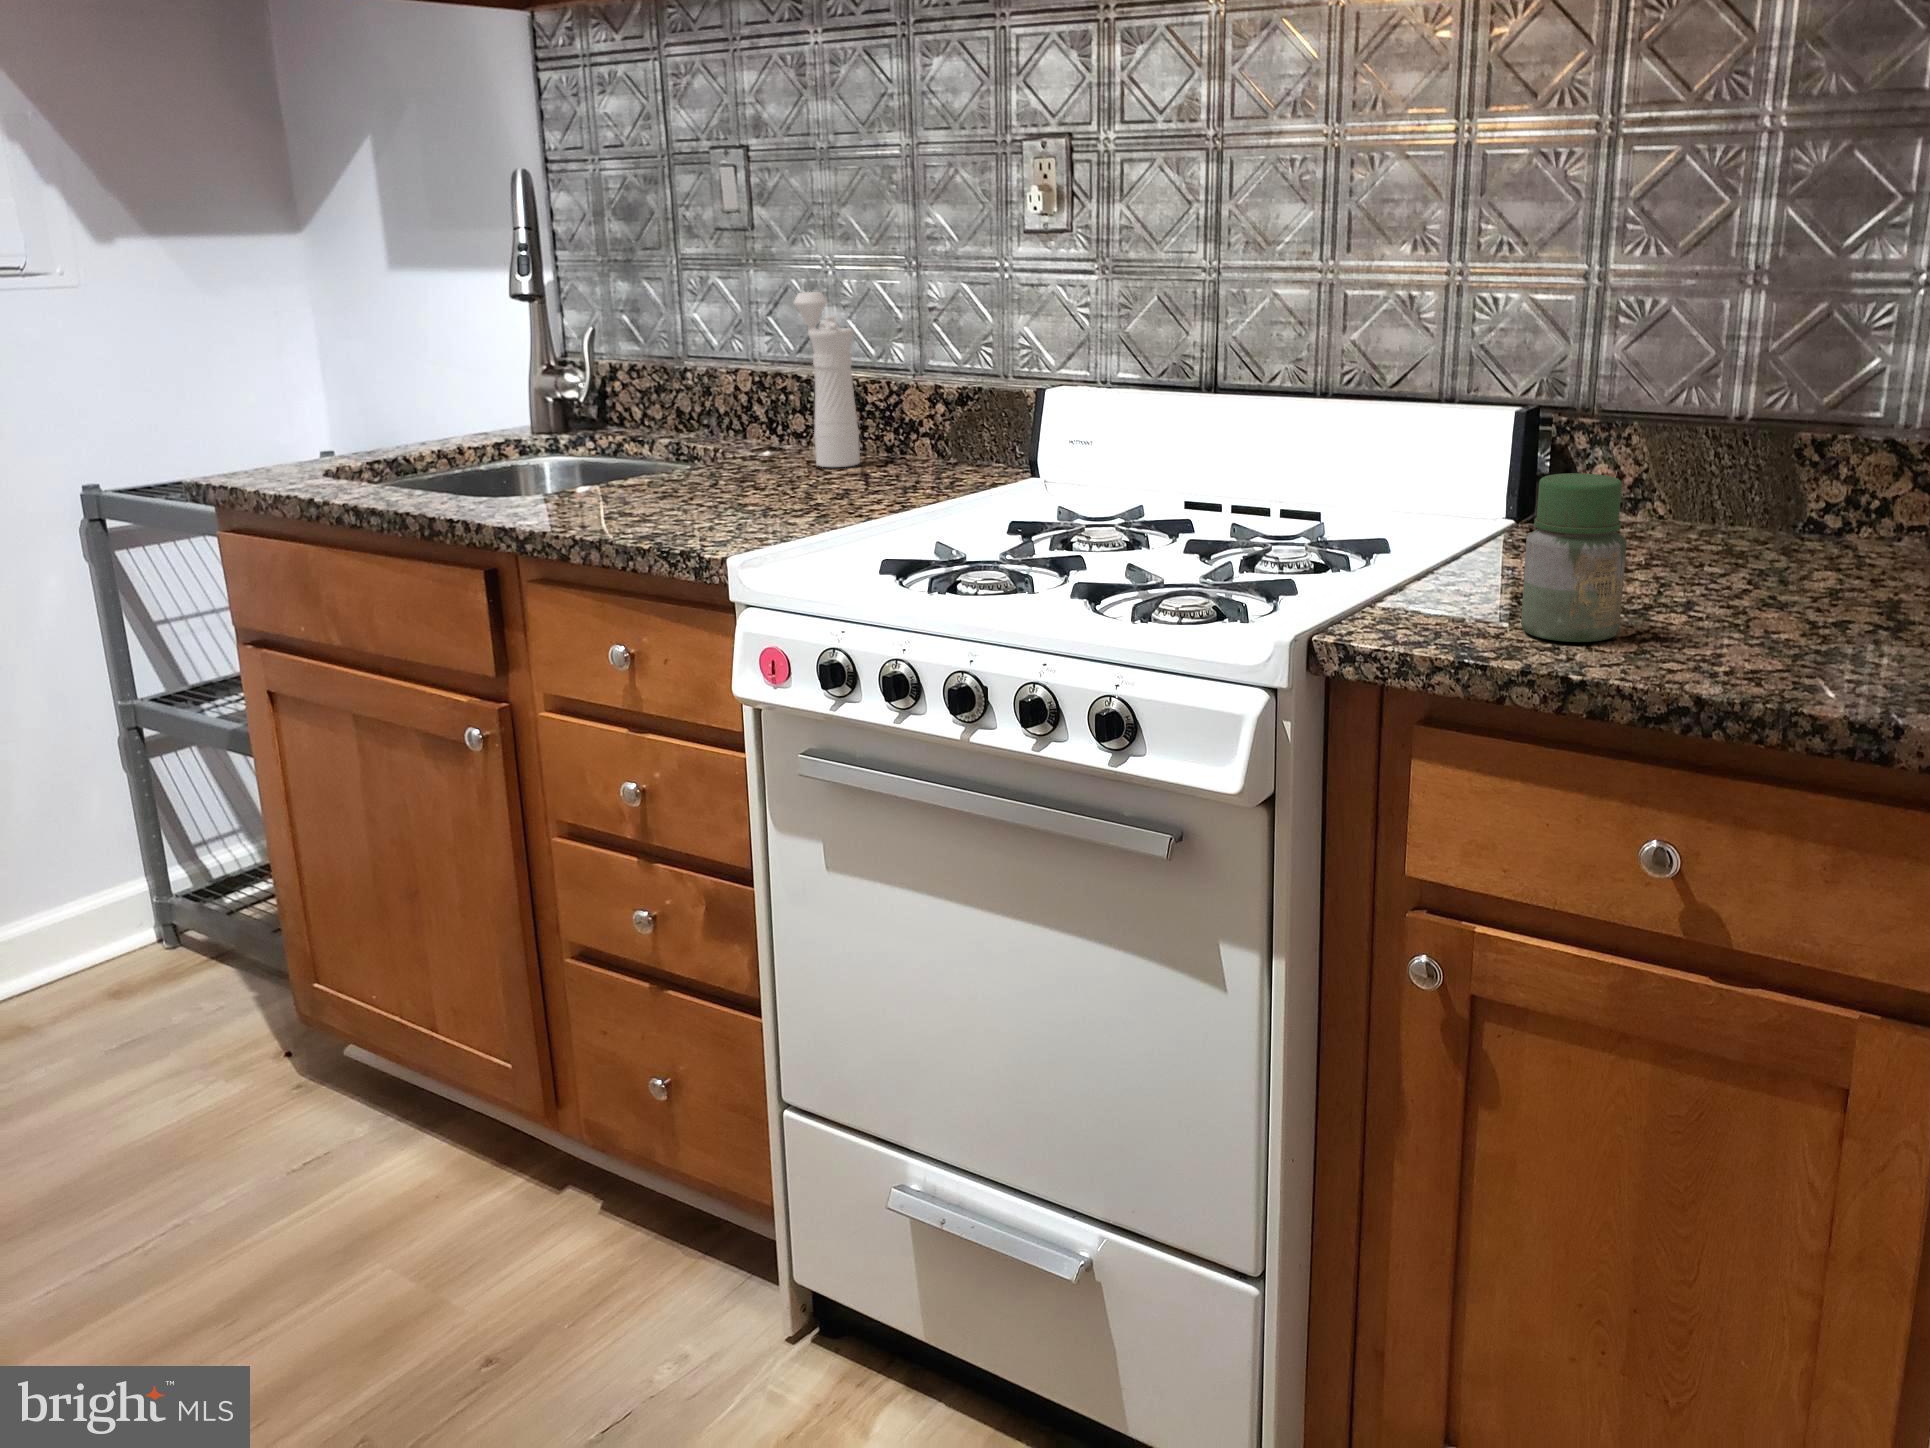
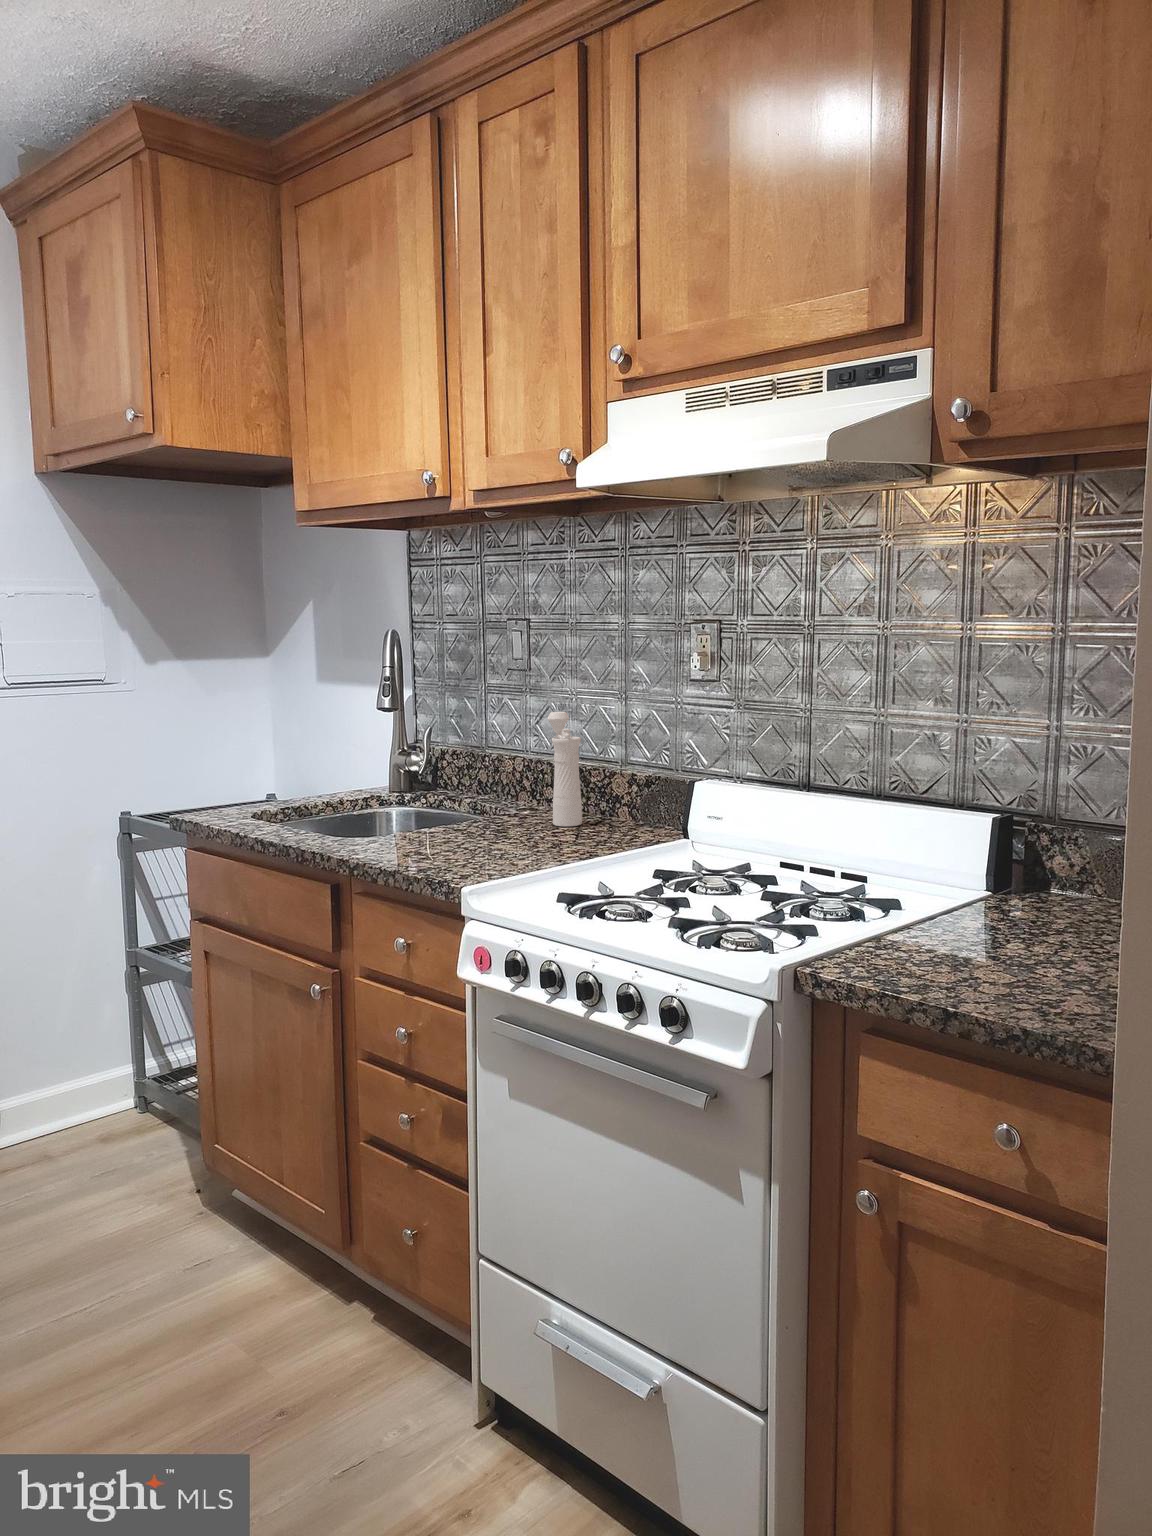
jar: present [1521,473,1627,642] -> none [939,871,1006,984]

